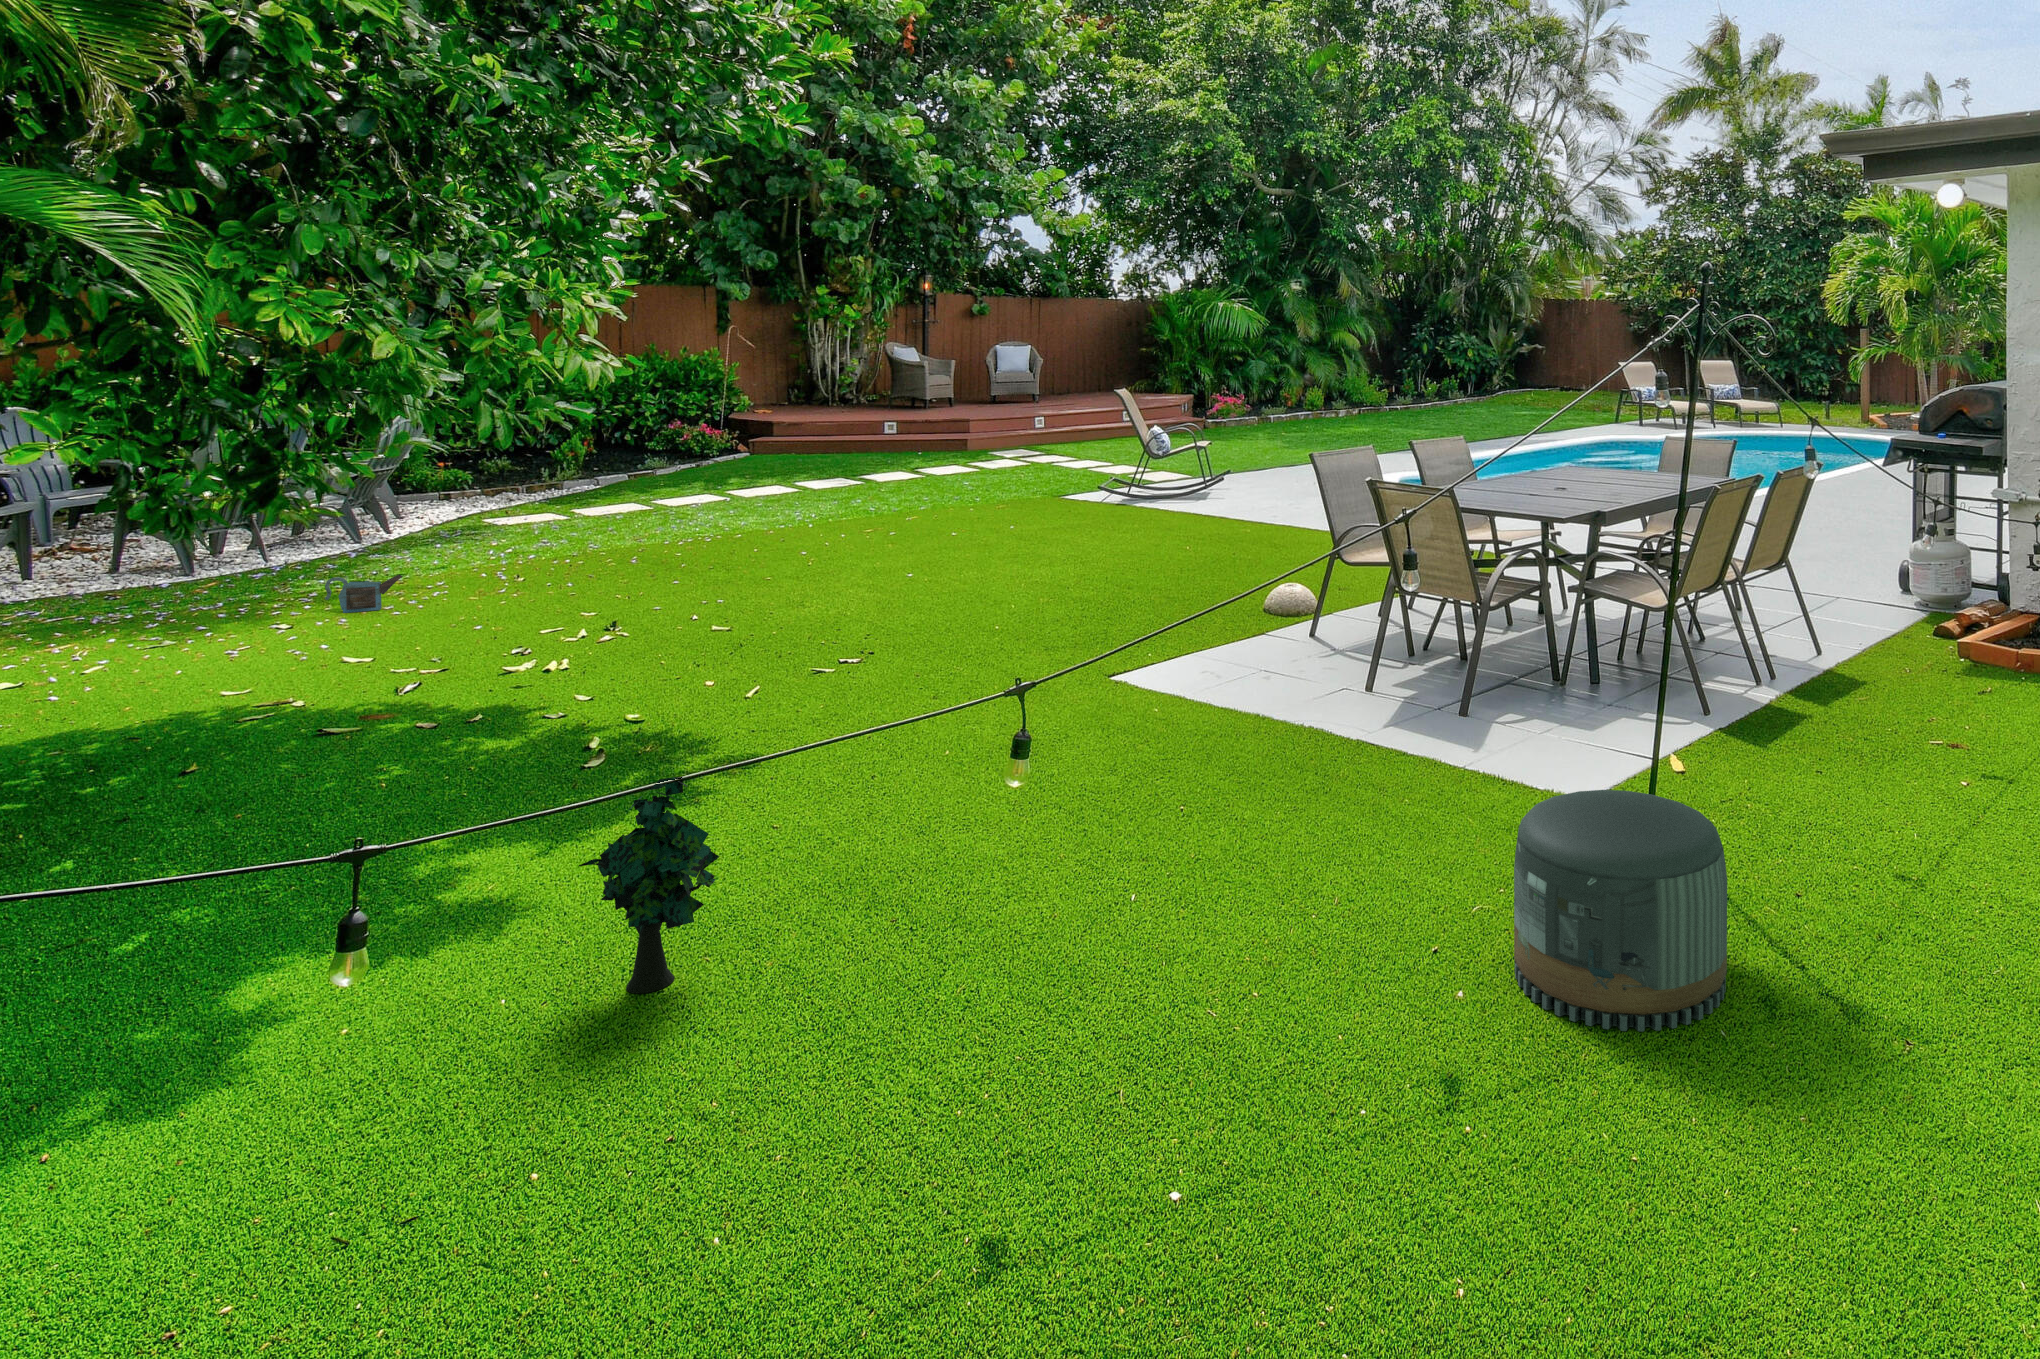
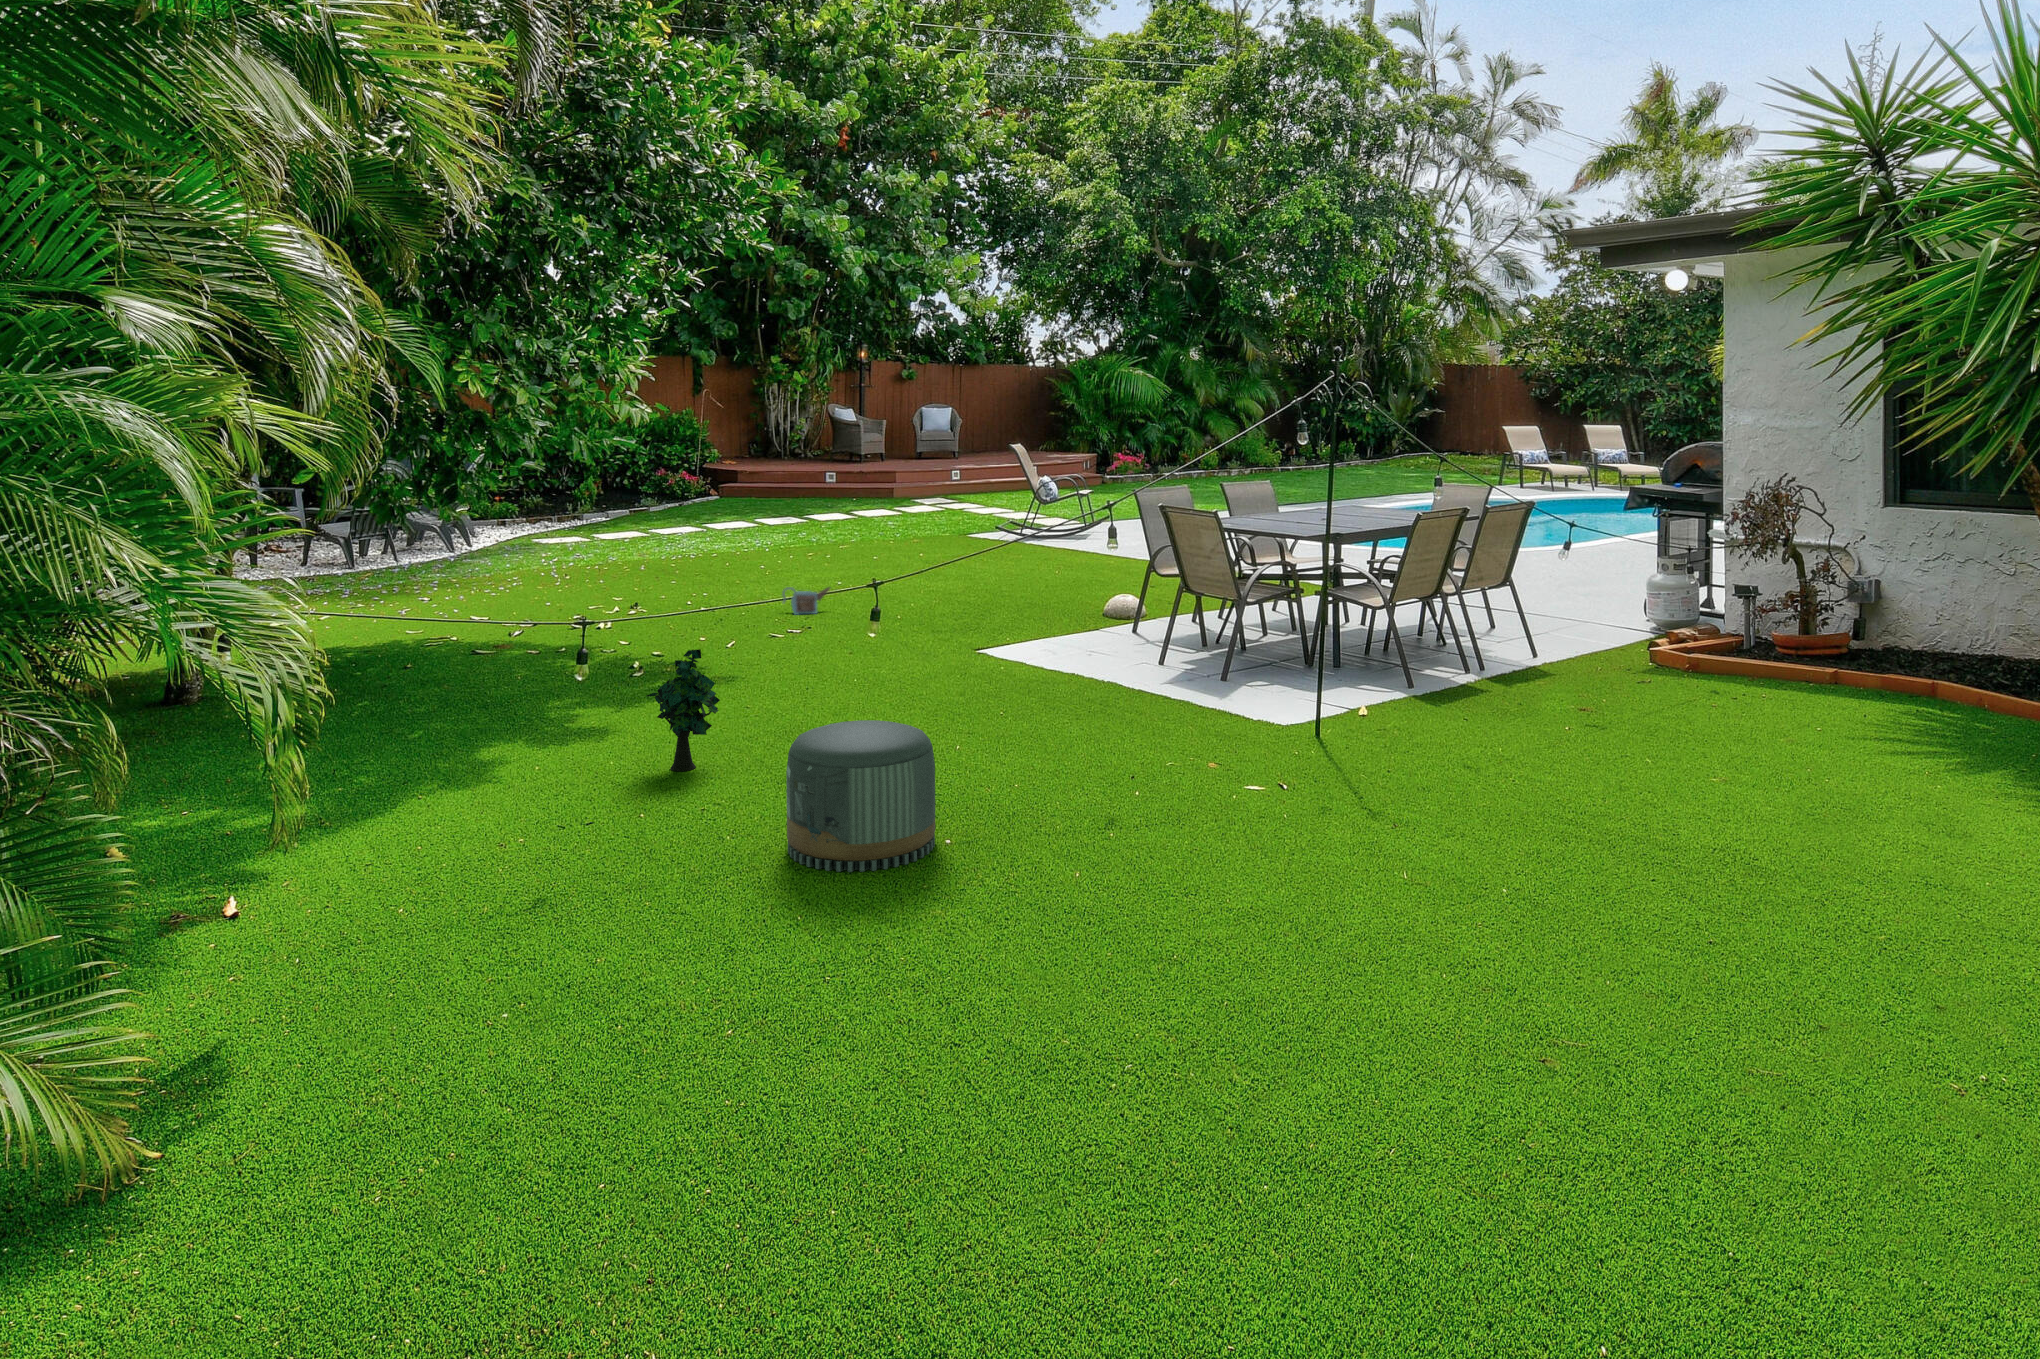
watering can: present [325,574,403,613] -> present [782,587,830,615]
pouf: present [1514,790,1727,1031] -> present [786,720,935,872]

